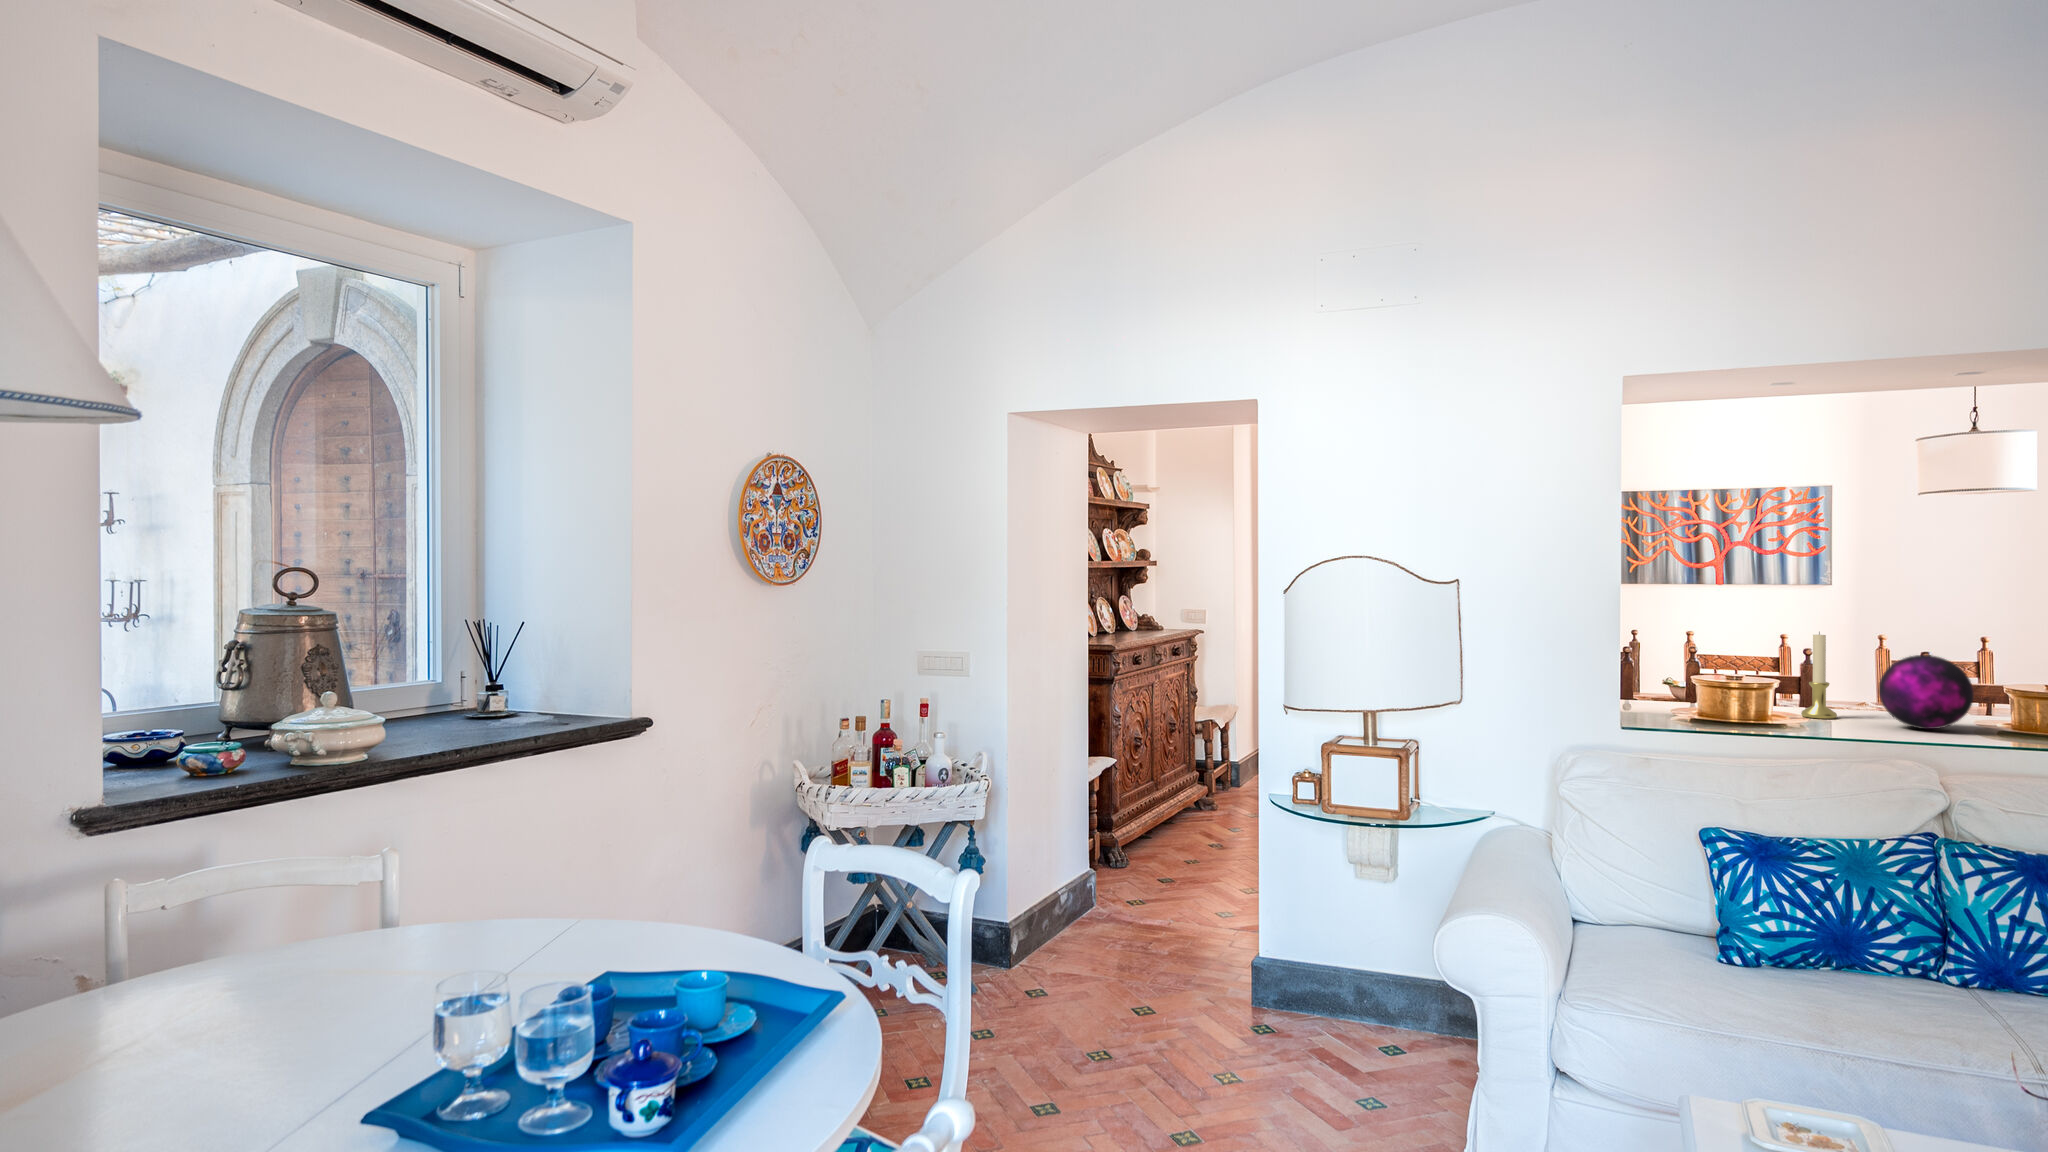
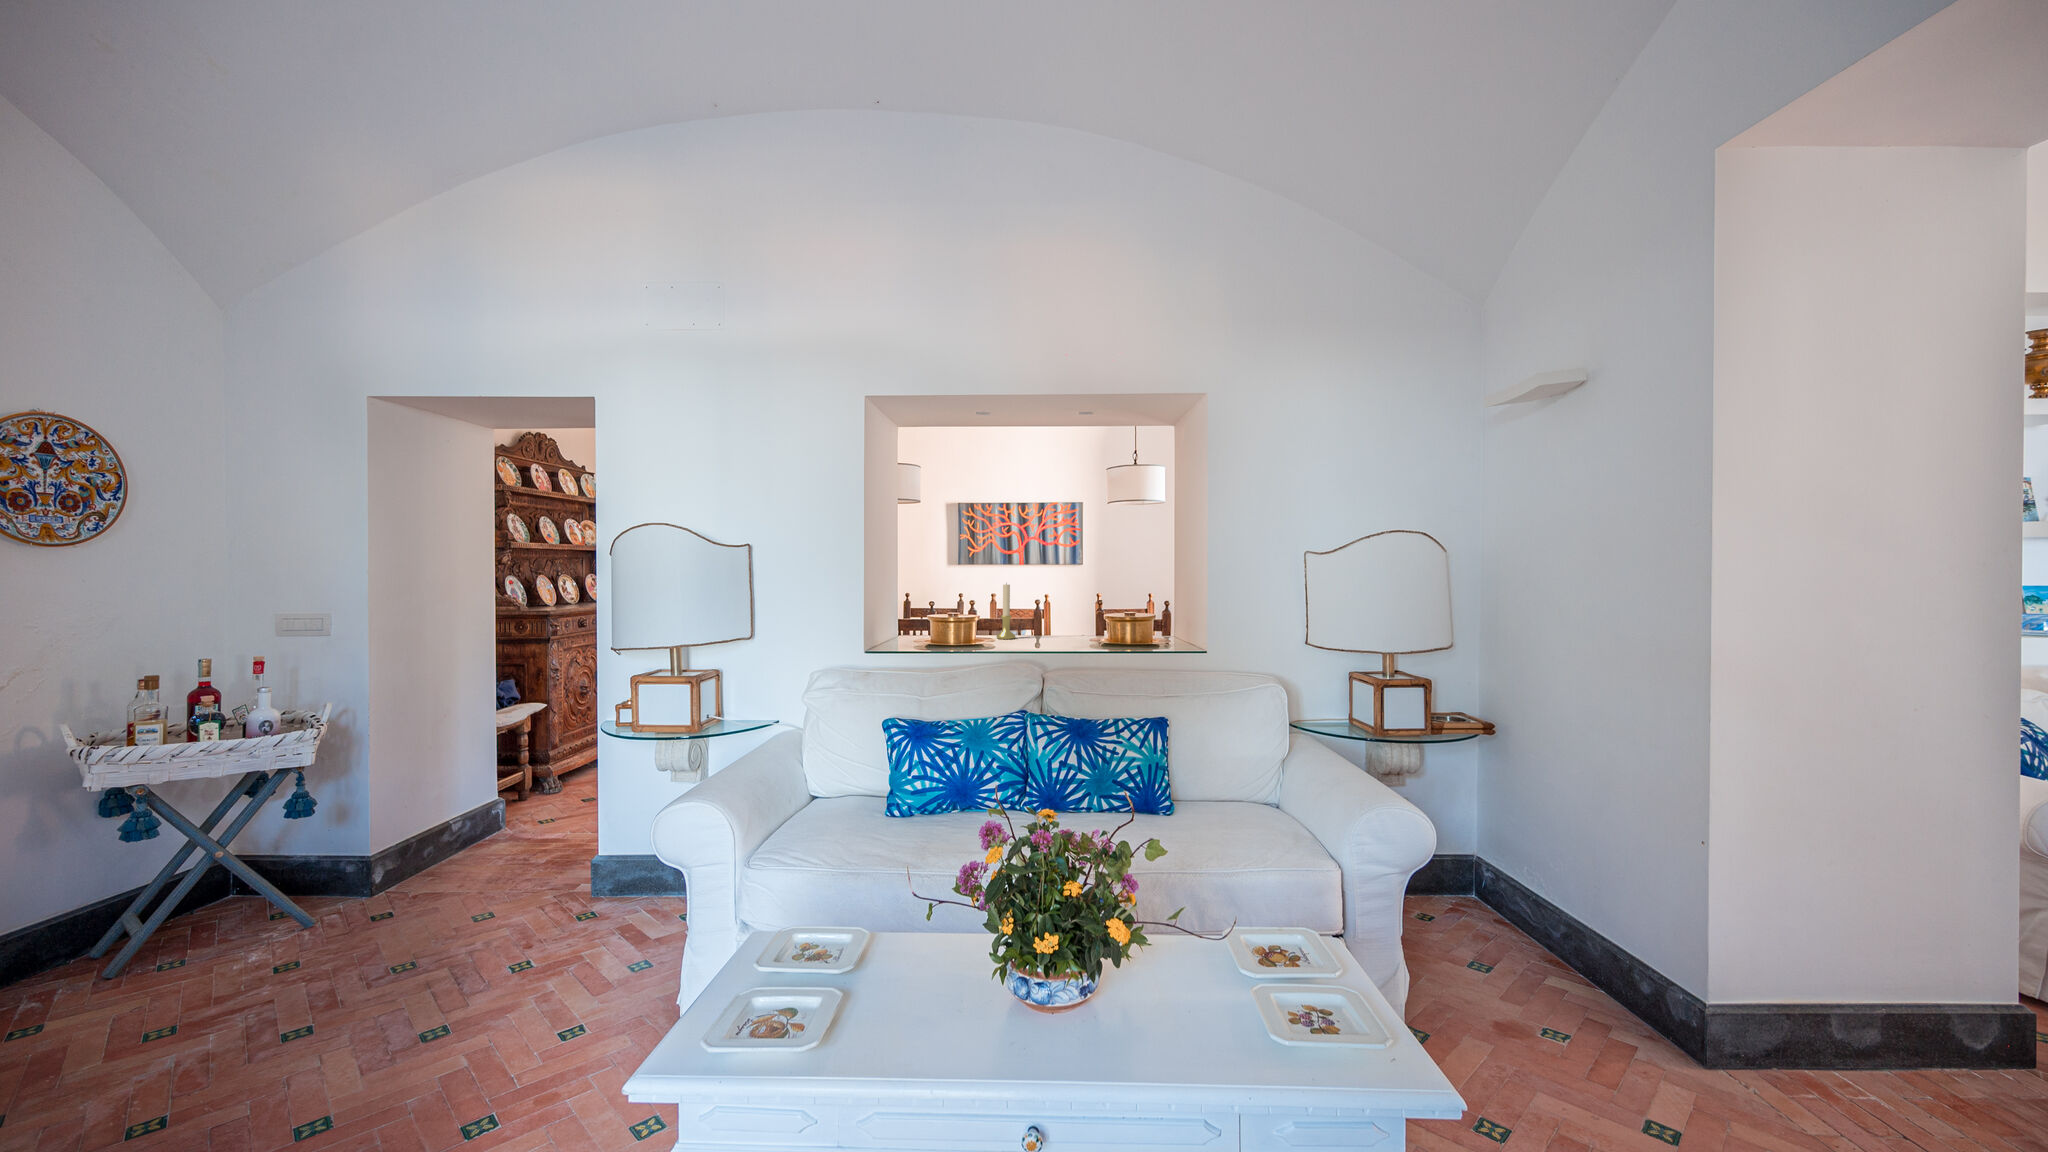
decorative orb: present [1879,655,1974,729] -> none [1031,596,1078,643]

